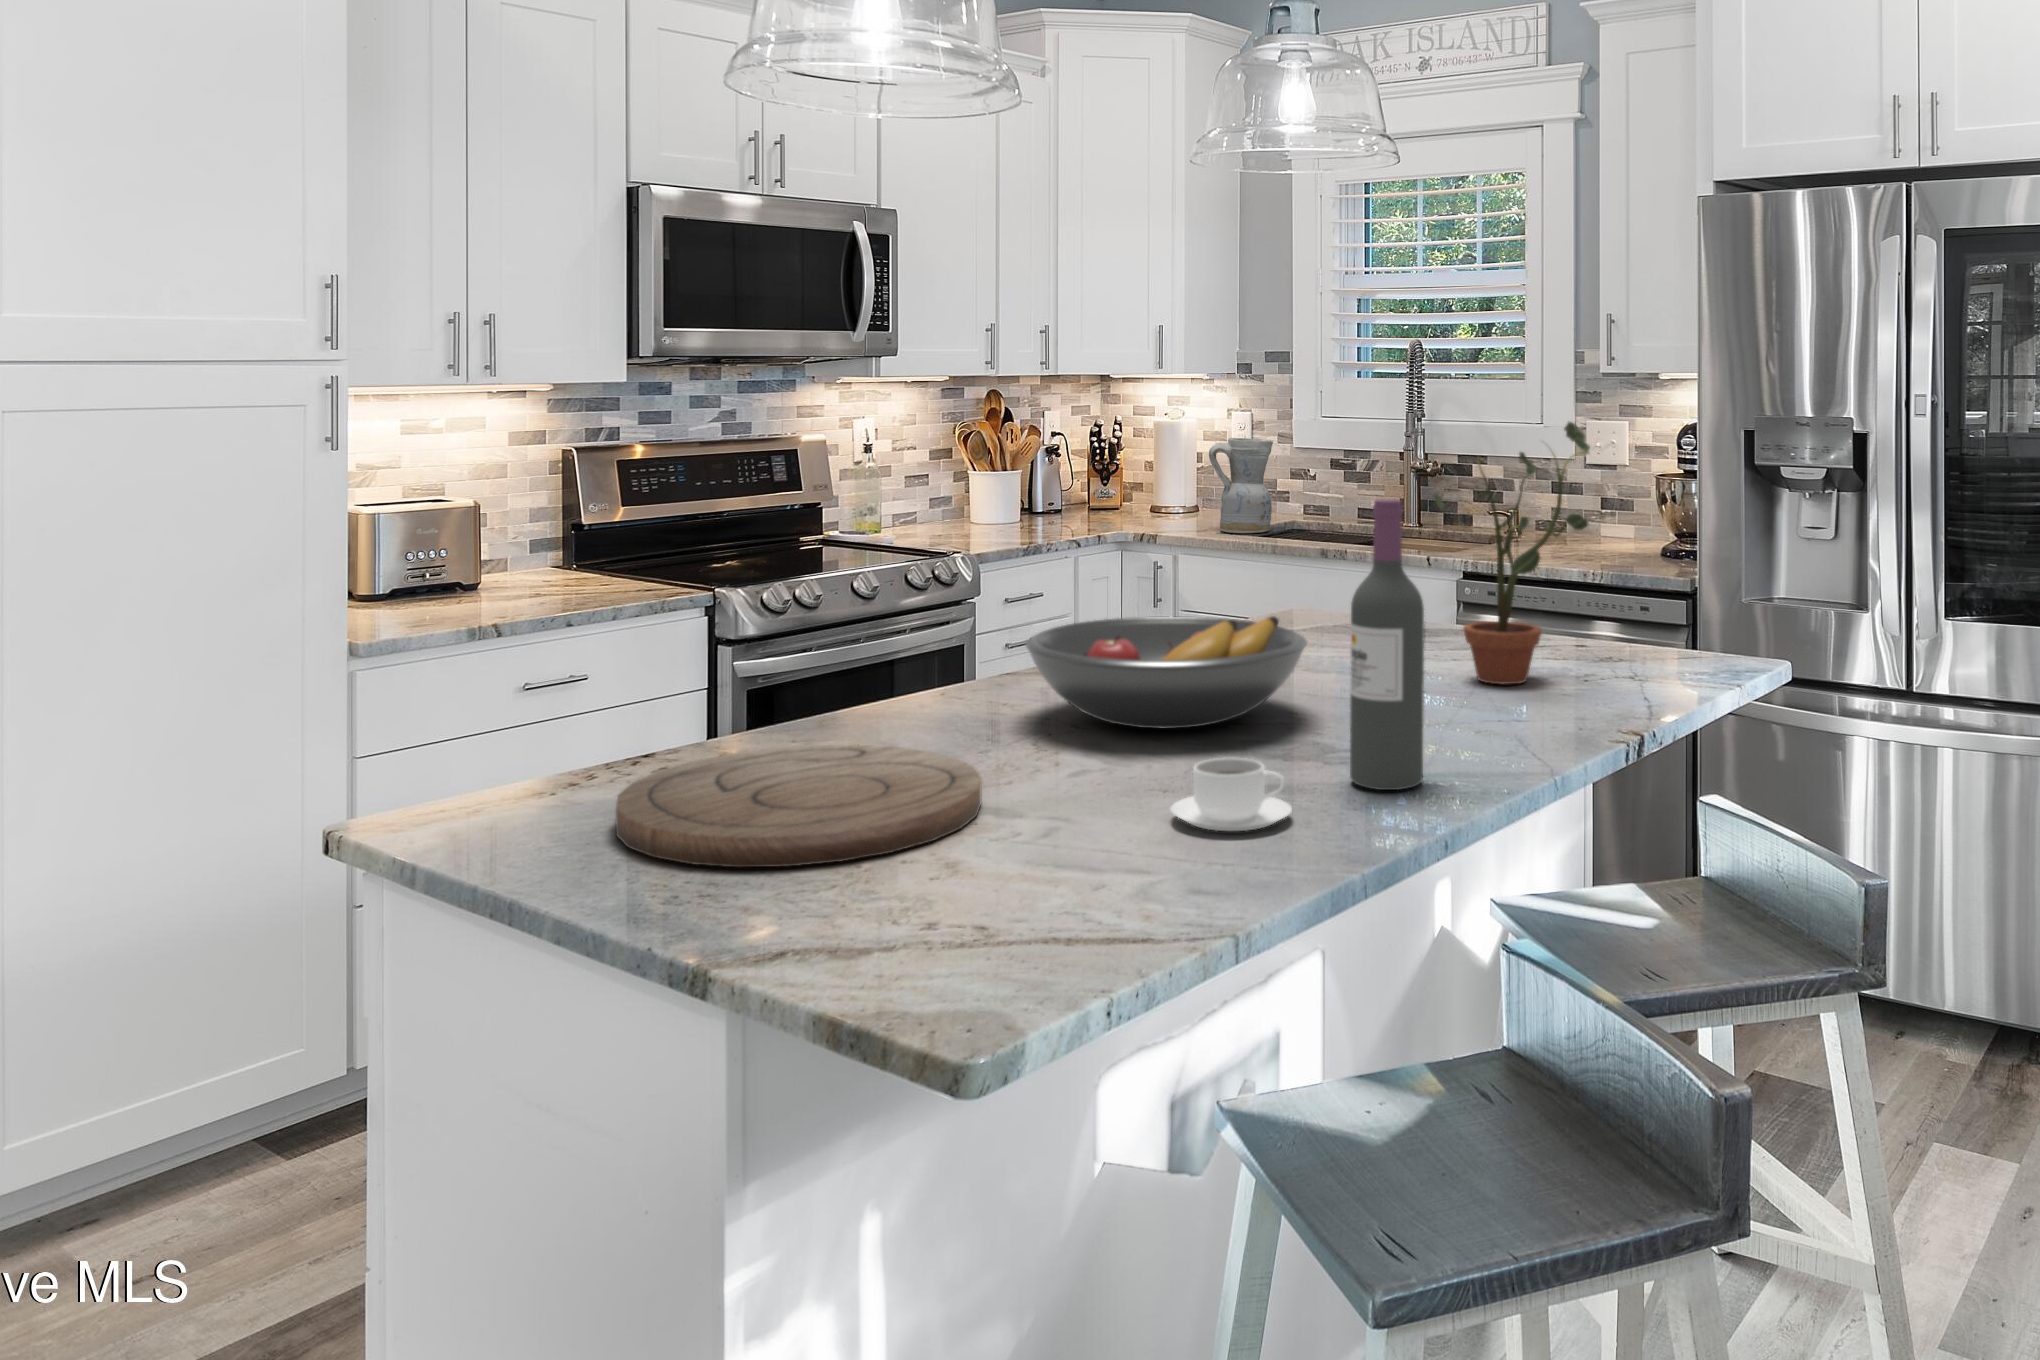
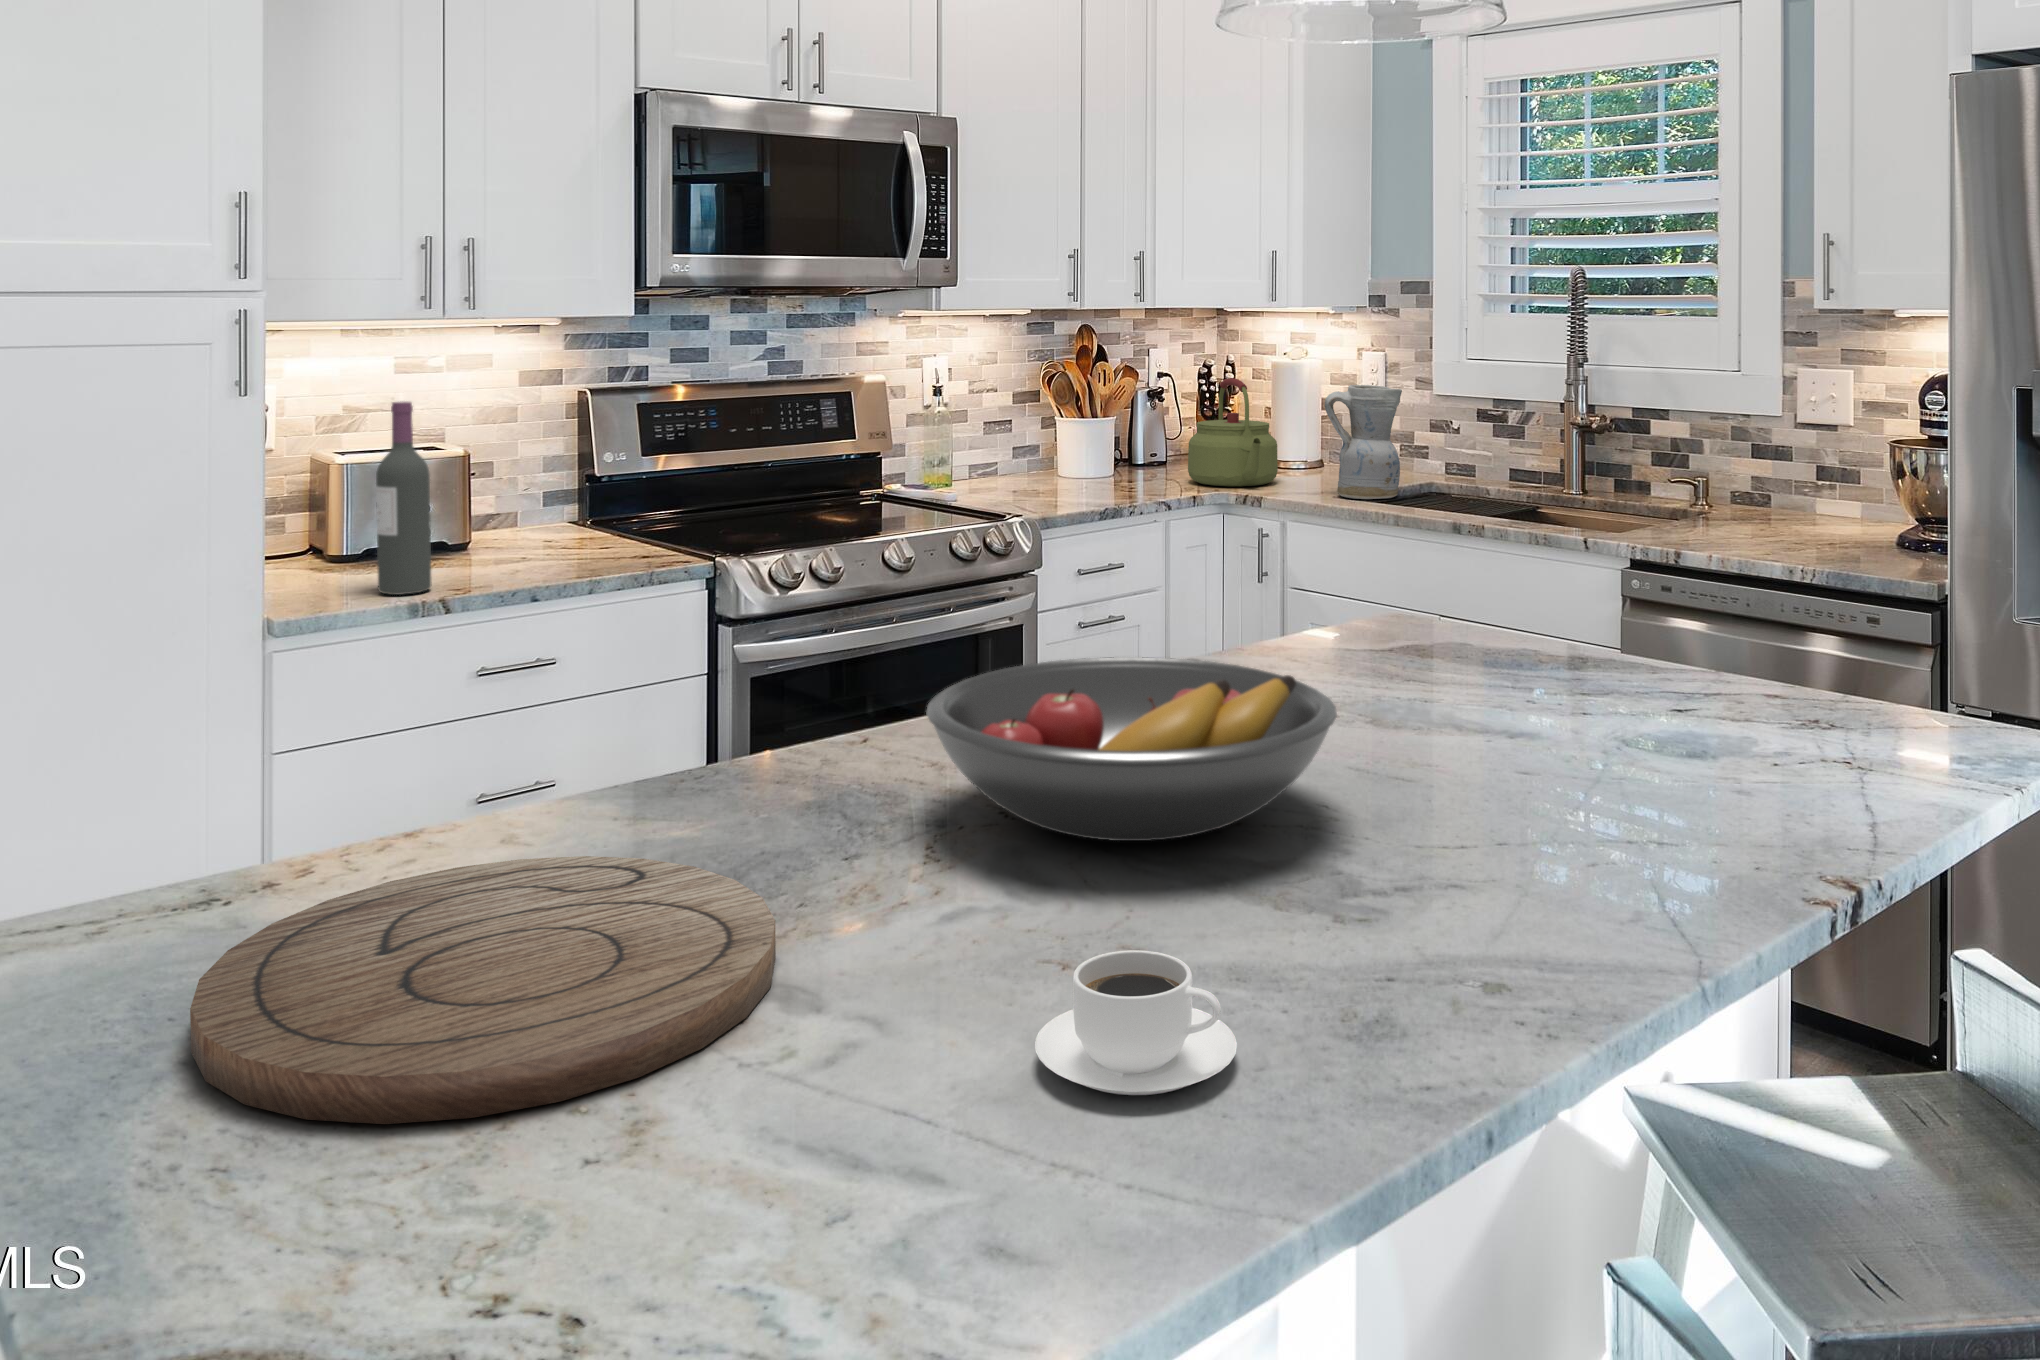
potted plant: present [1434,422,1590,684] -> none [1545,386,1790,776]
kettle: none [1089,434,1166,526] -> present [1188,378,1278,487]
wine bottle: present [1350,499,1424,790] -> present [376,401,432,595]

